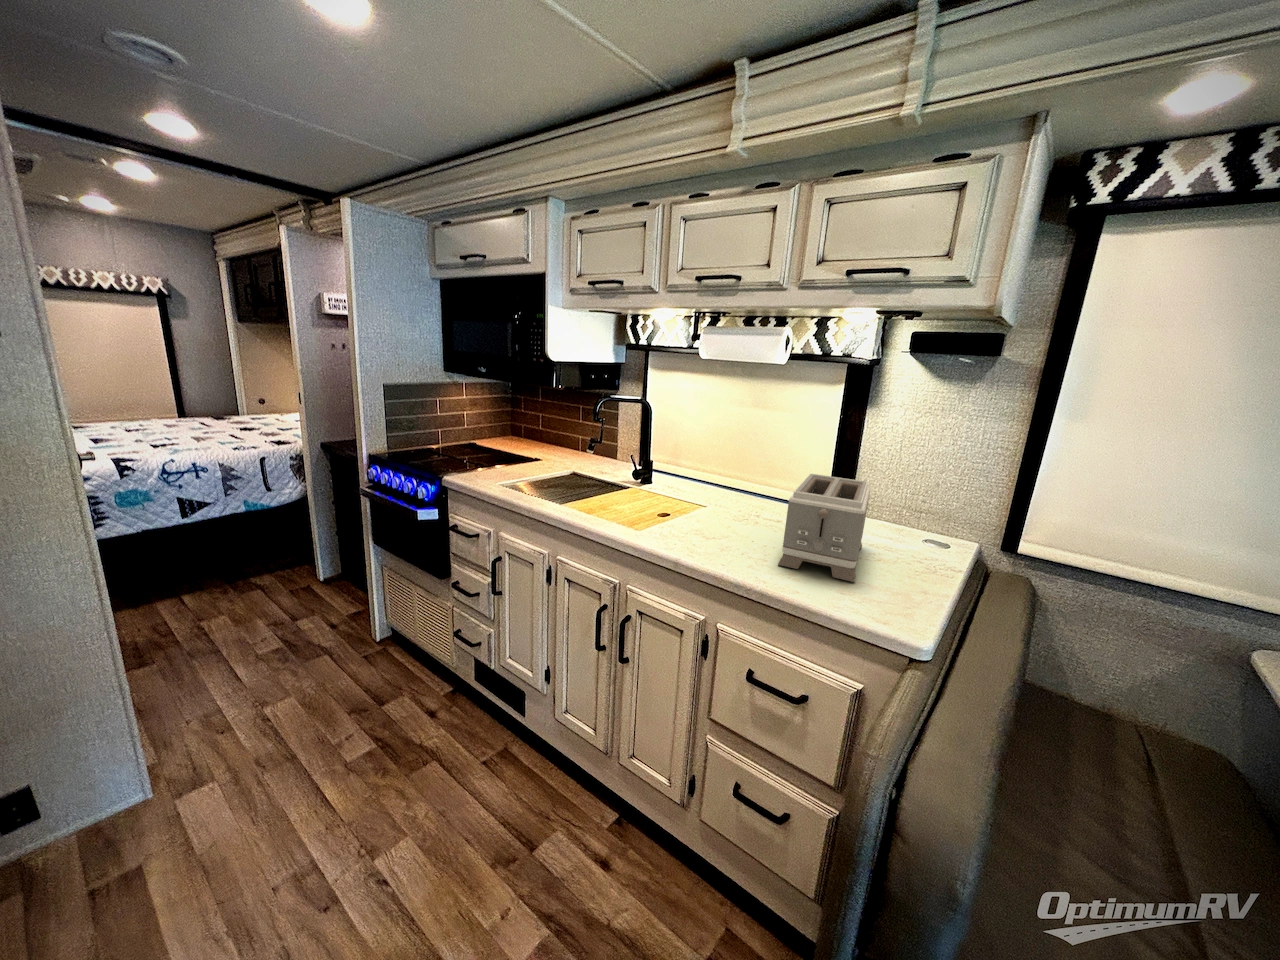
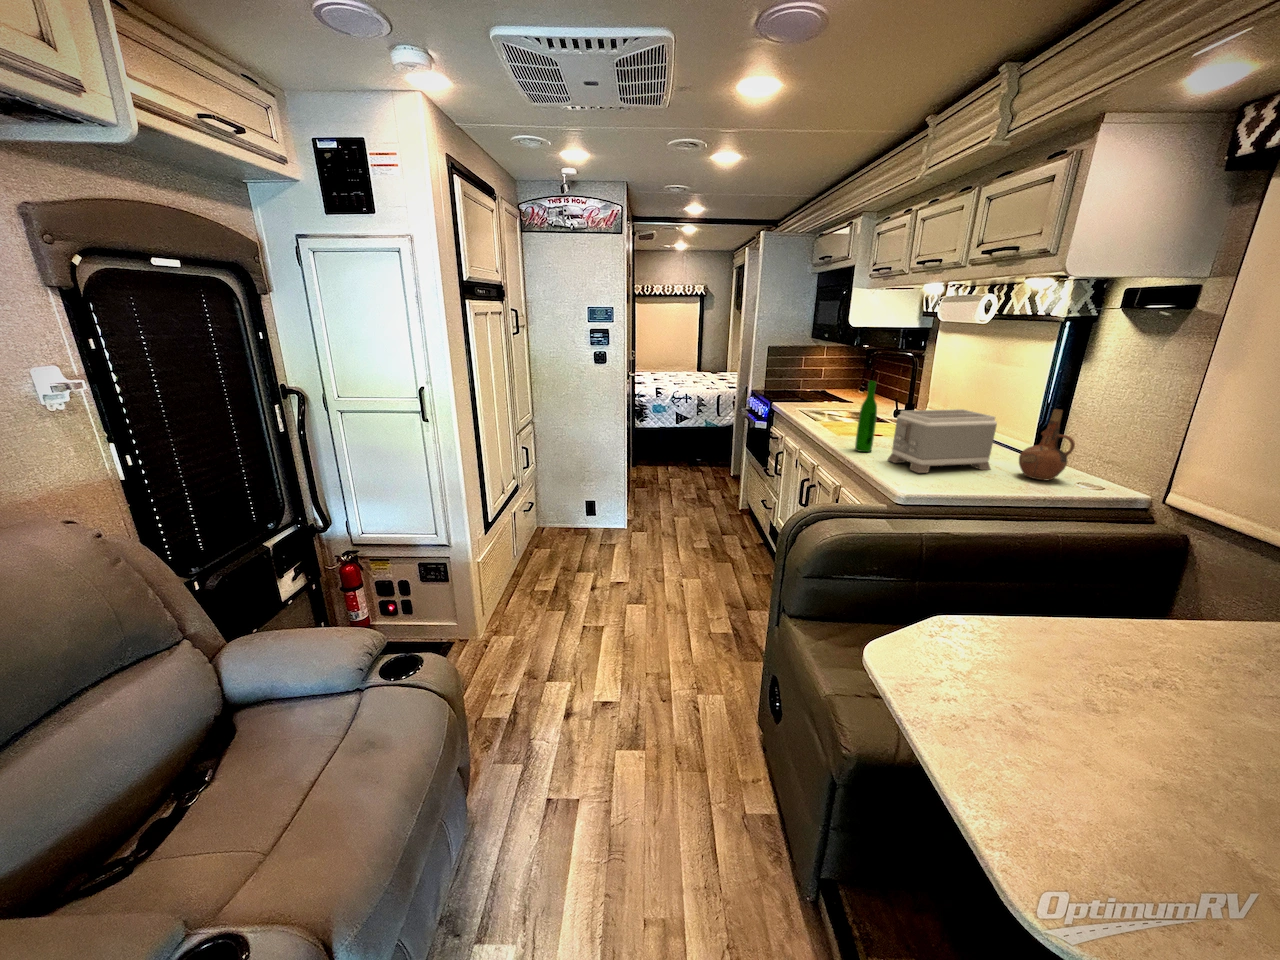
wine bottle: none [707,447,737,557] -> present [855,381,877,452]
ceramic pitcher: none [886,466,941,549] -> present [1019,409,1075,480]

